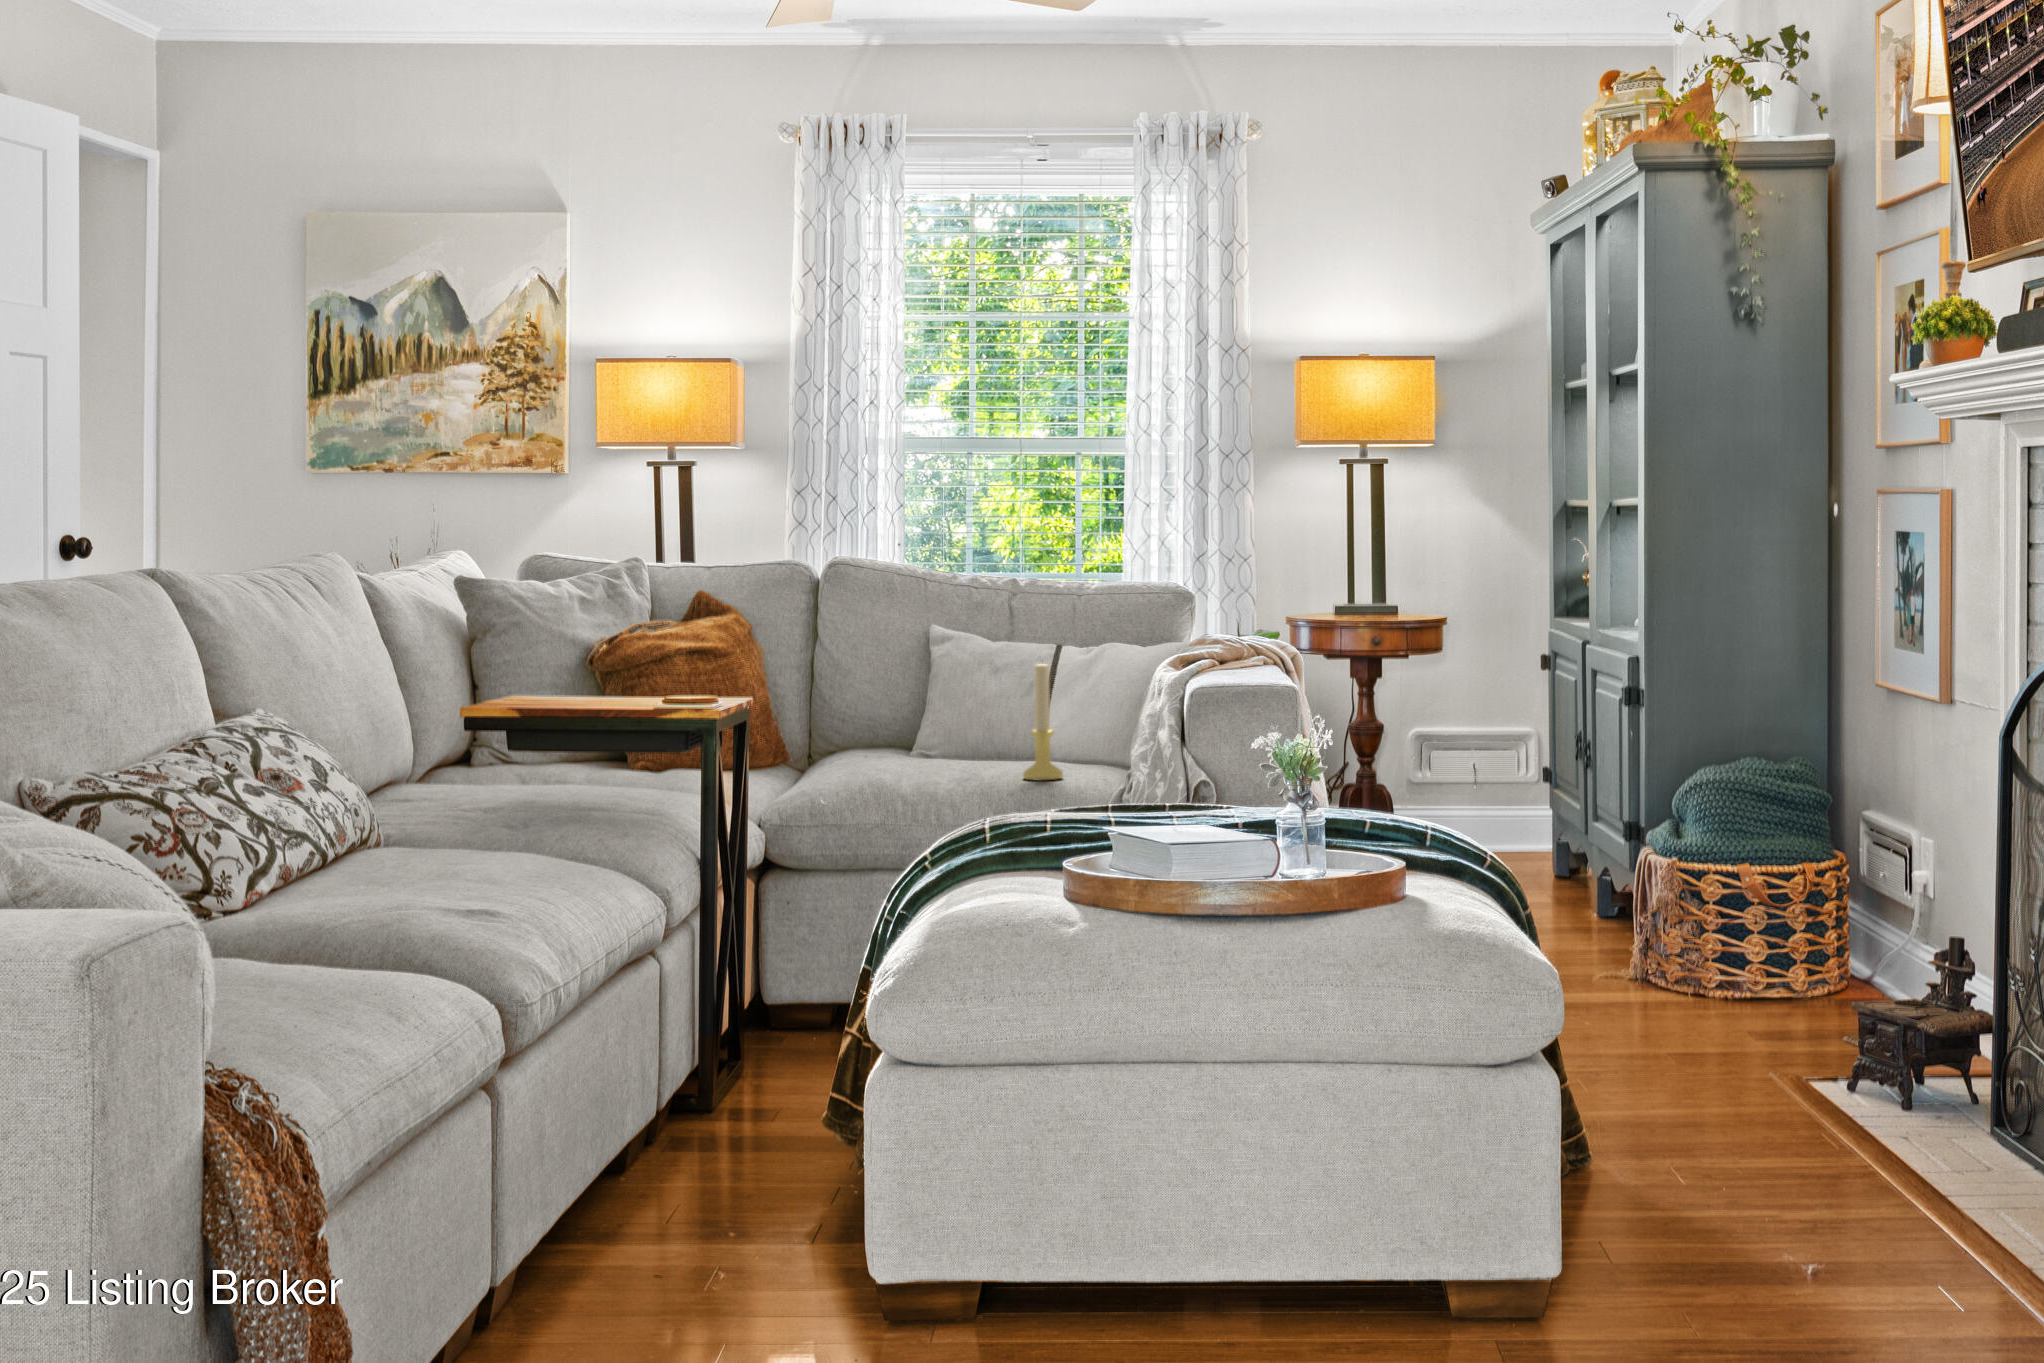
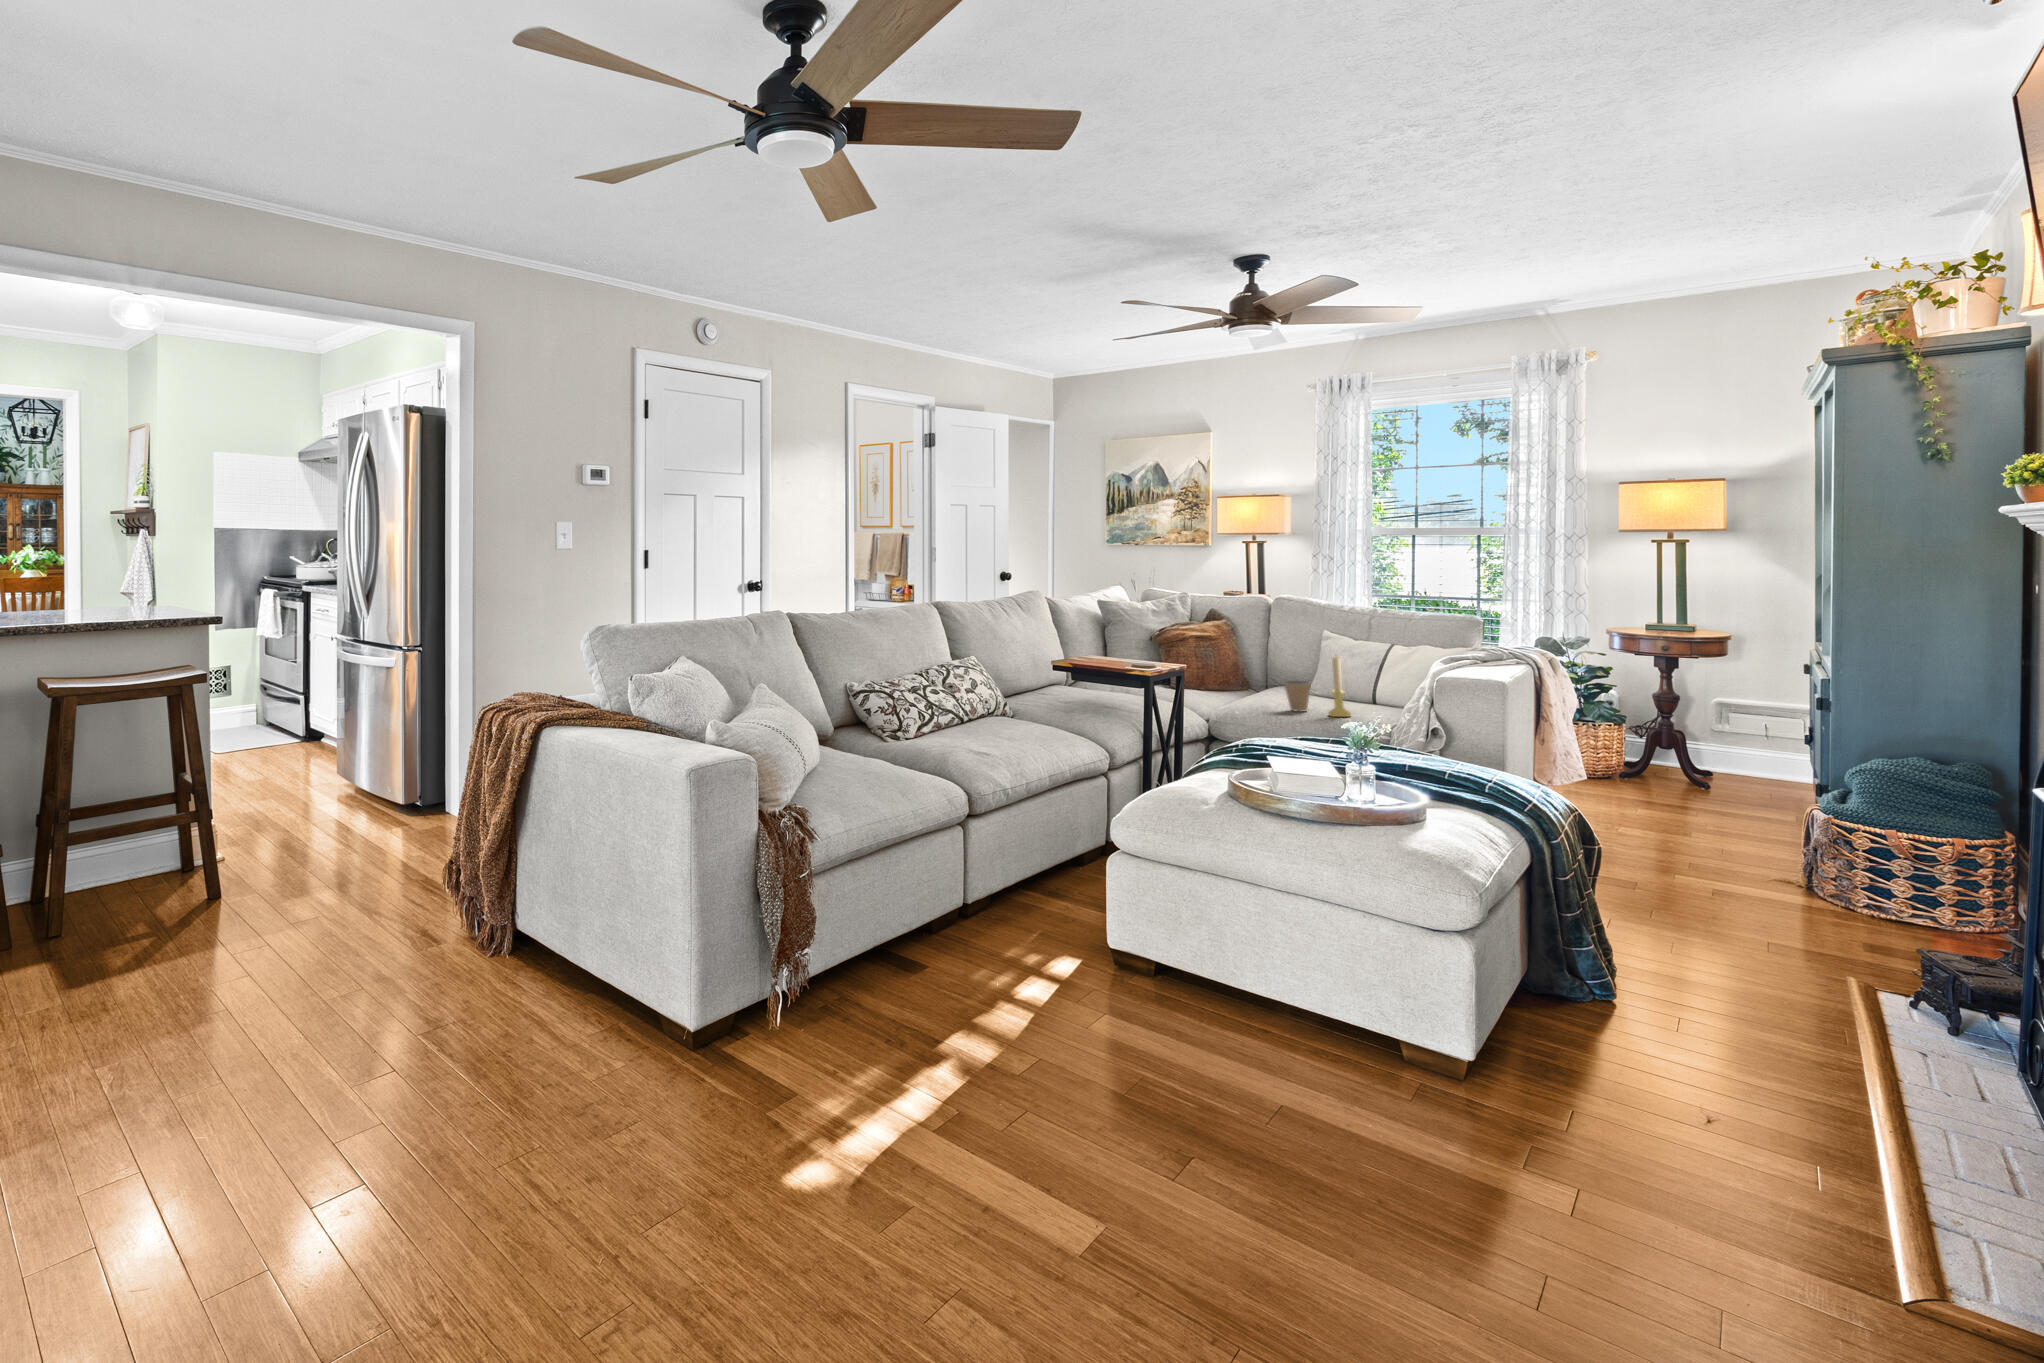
coffee cup: none [931,717,982,778] -> present [1284,681,1311,712]

